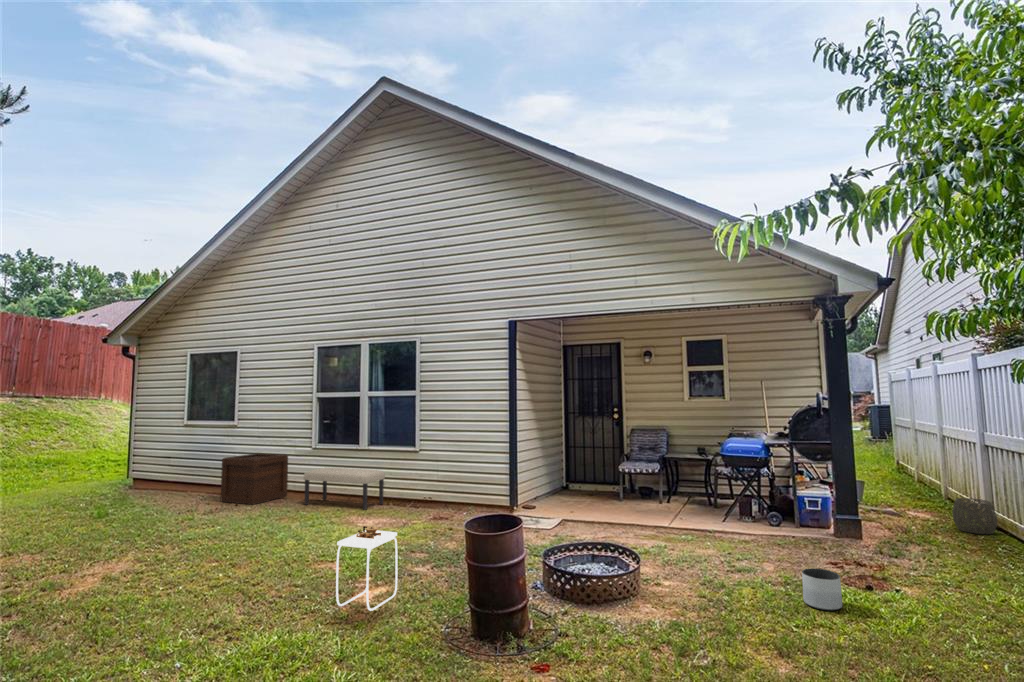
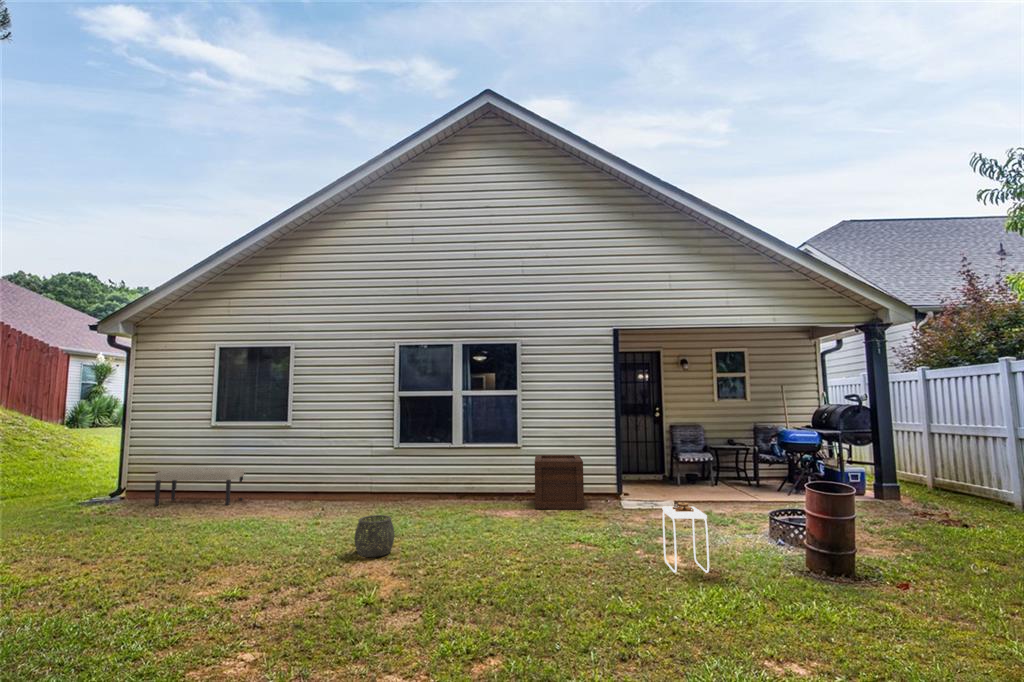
wooden crate: present [221,453,288,505] -> present [535,455,584,510]
bench: present [304,468,385,510] -> present [155,467,244,506]
woven basket: present [952,498,997,534] -> present [354,515,395,557]
planter: present [802,568,842,611] -> none [952,514,985,540]

